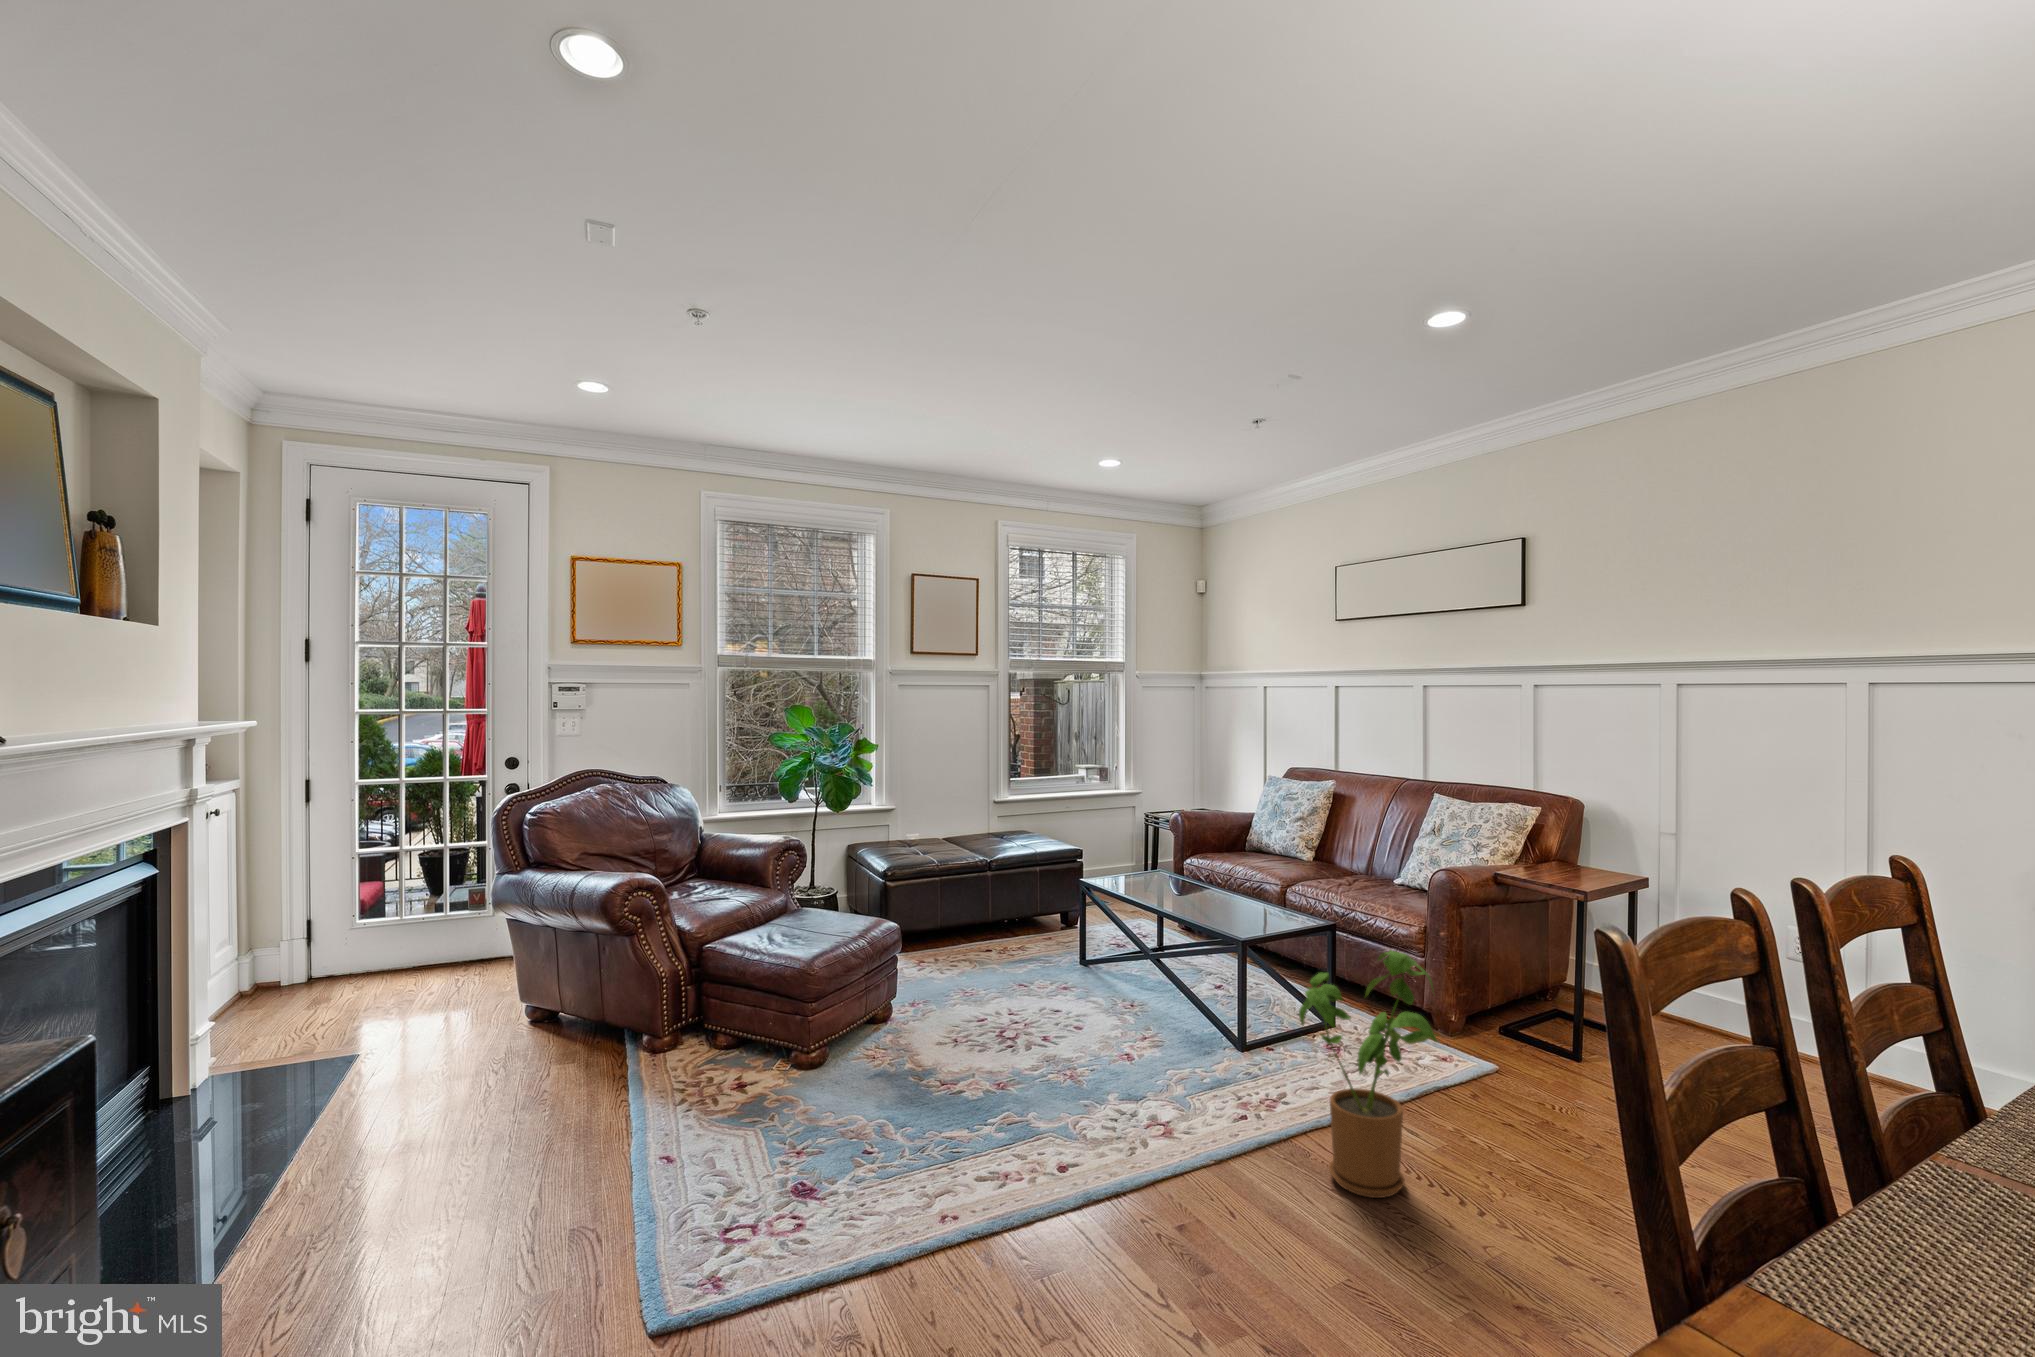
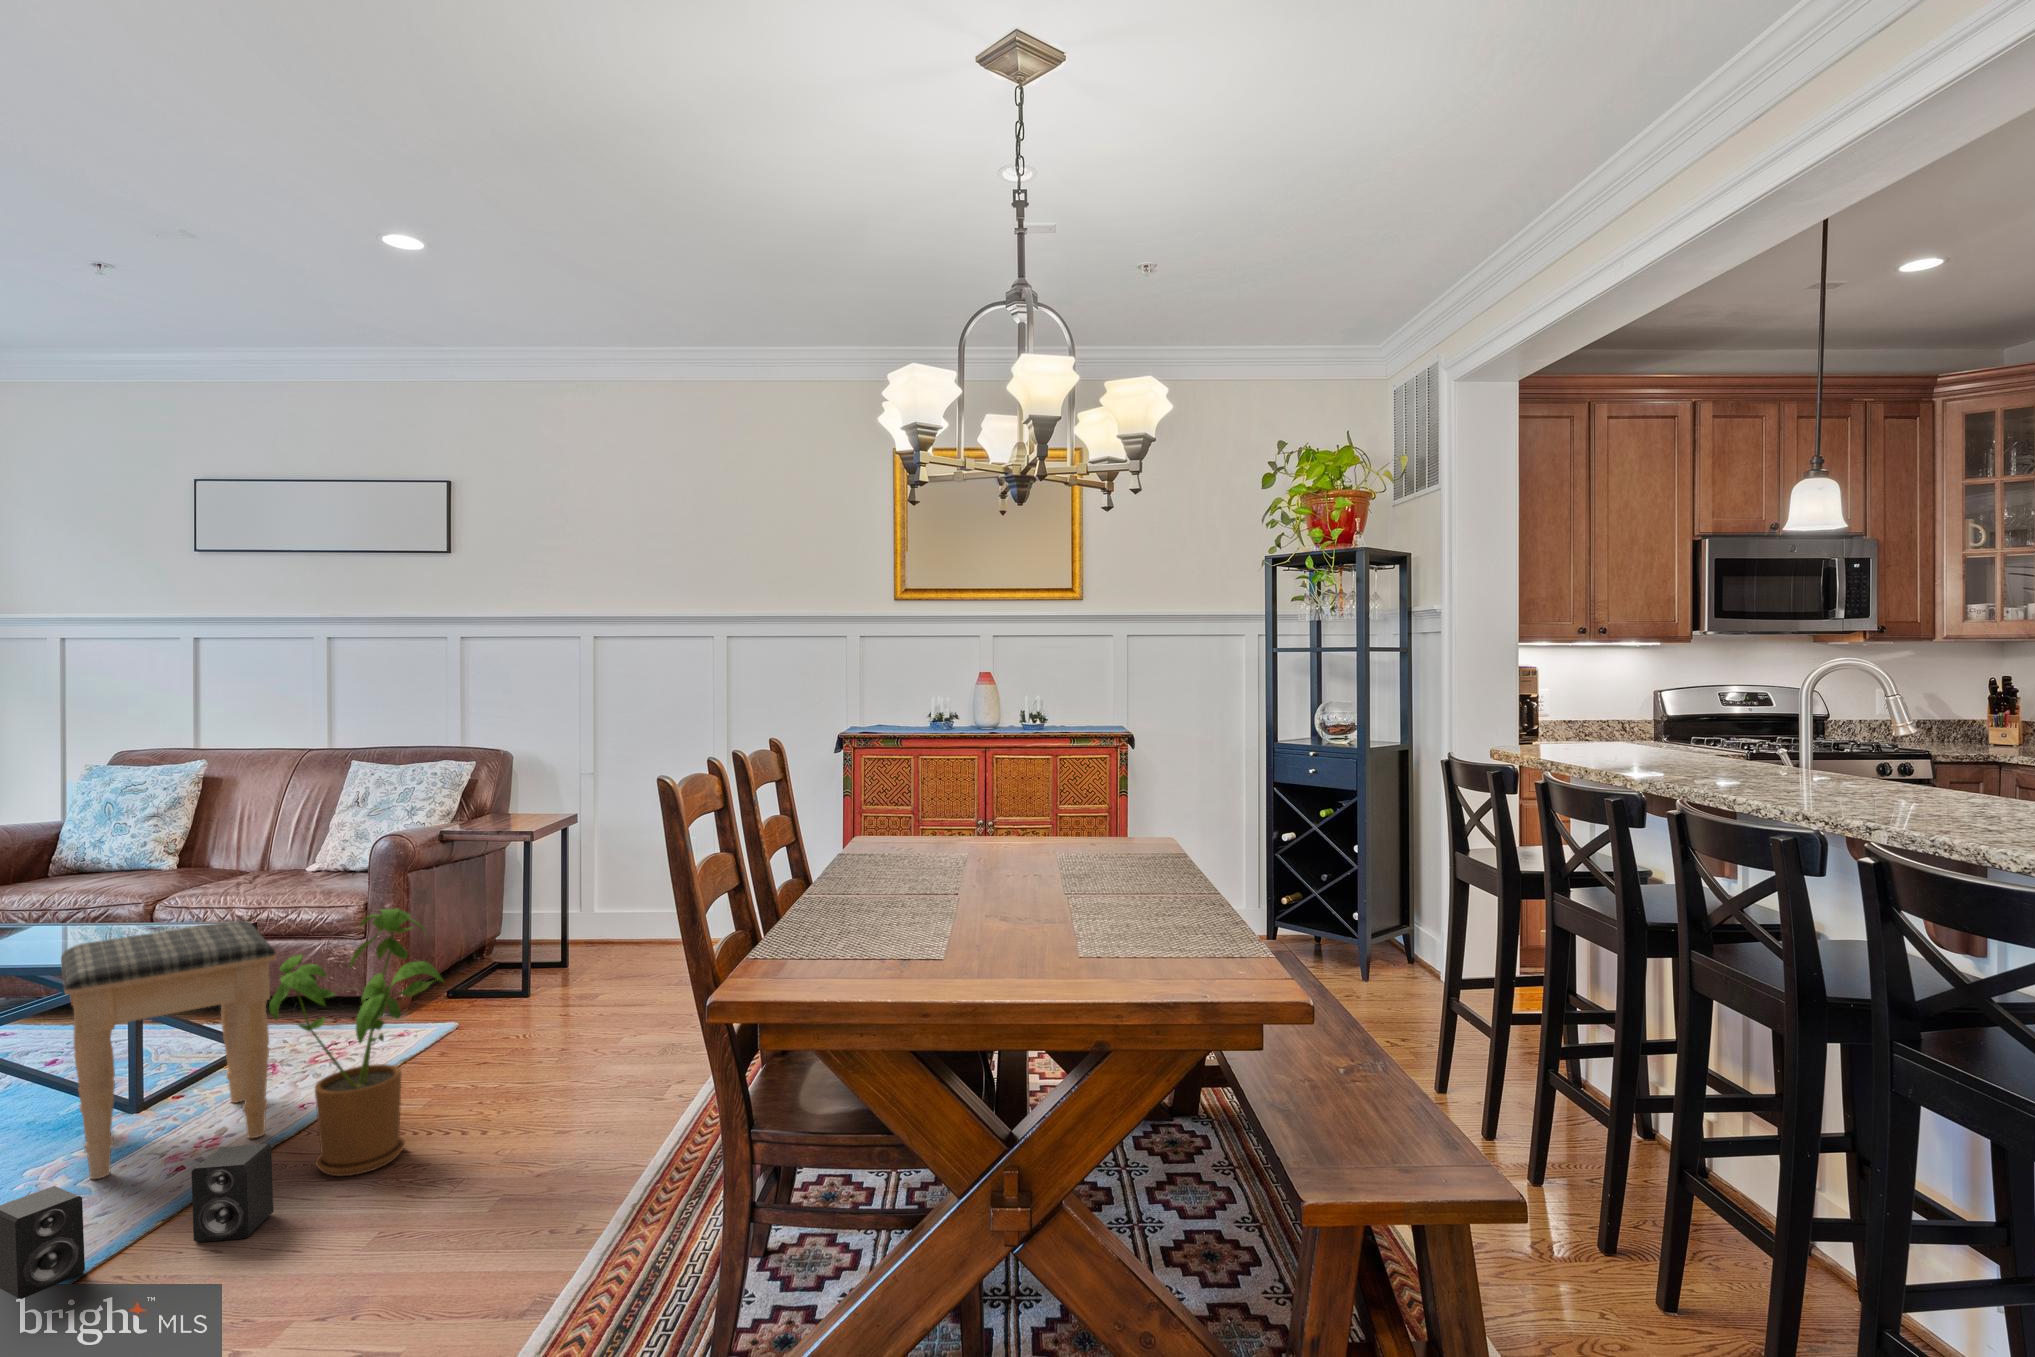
footstool: none [1183,915,1320,1115] -> present [61,920,276,1179]
speaker: none [1115,1103,1285,1212] -> present [0,1144,273,1299]

